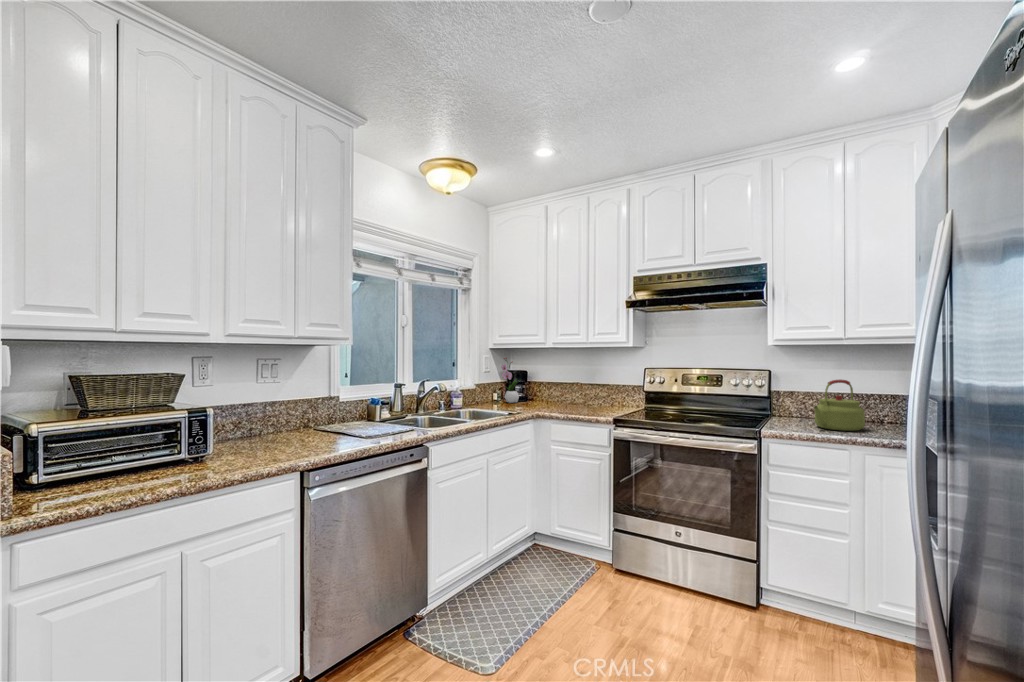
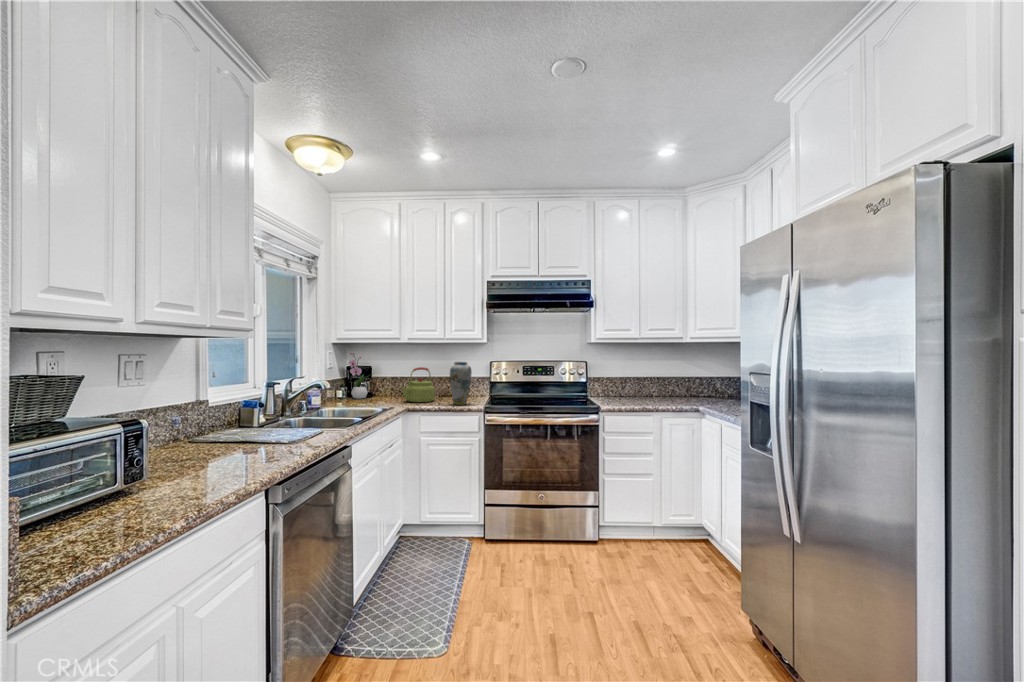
vase: none [582,367,606,415] -> present [450,362,472,405]
kettle: present [814,380,865,431] -> present [402,367,435,402]

